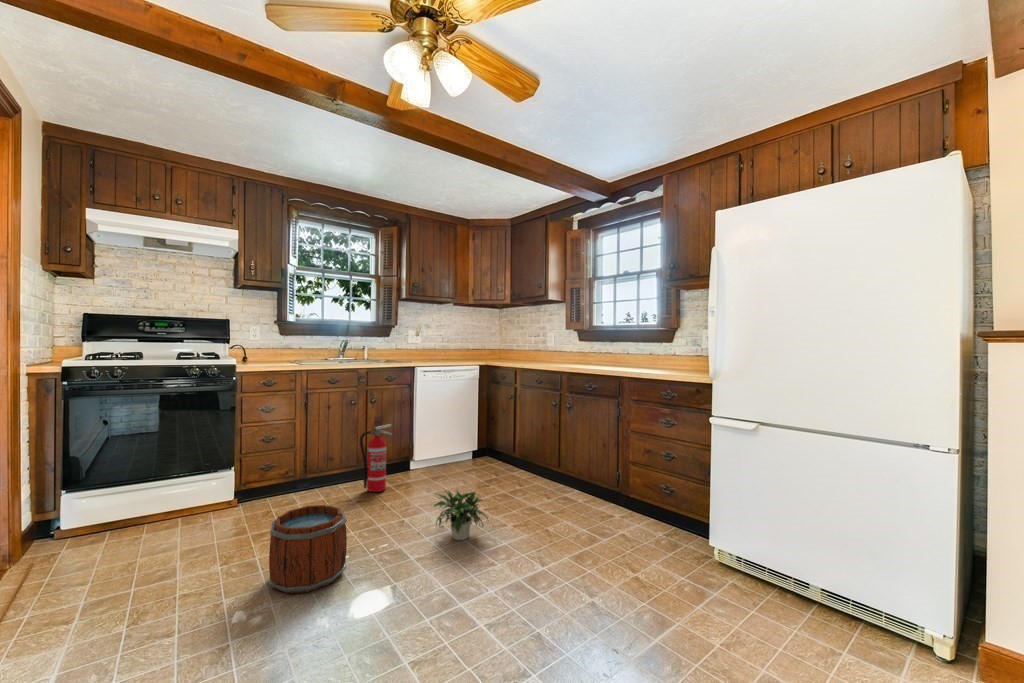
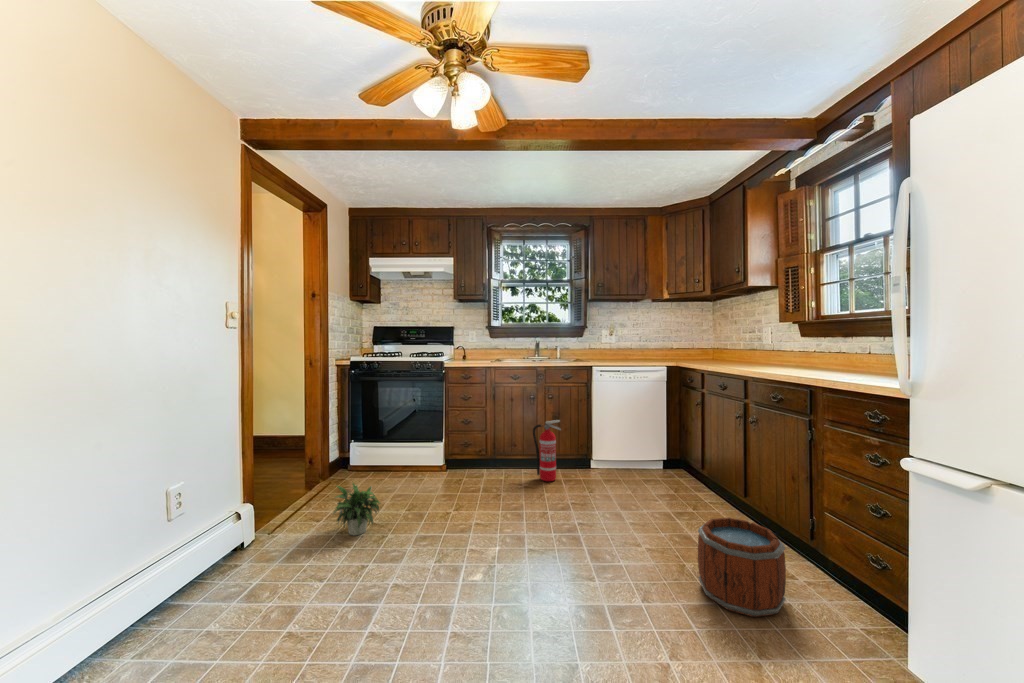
potted plant: present [434,490,488,540] -> present [334,483,380,535]
bucket: present [269,505,347,593] -> present [698,518,786,617]

